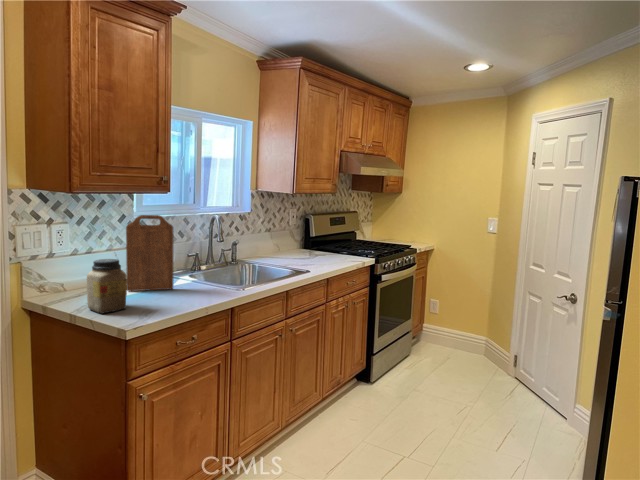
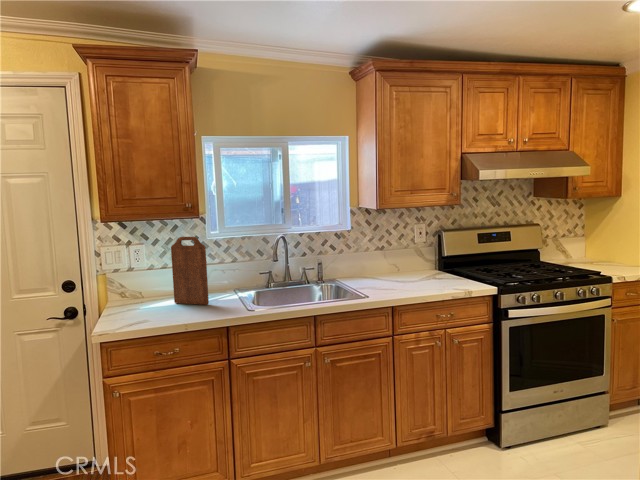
jar: present [87,259,127,314] -> none [108,275,139,321]

